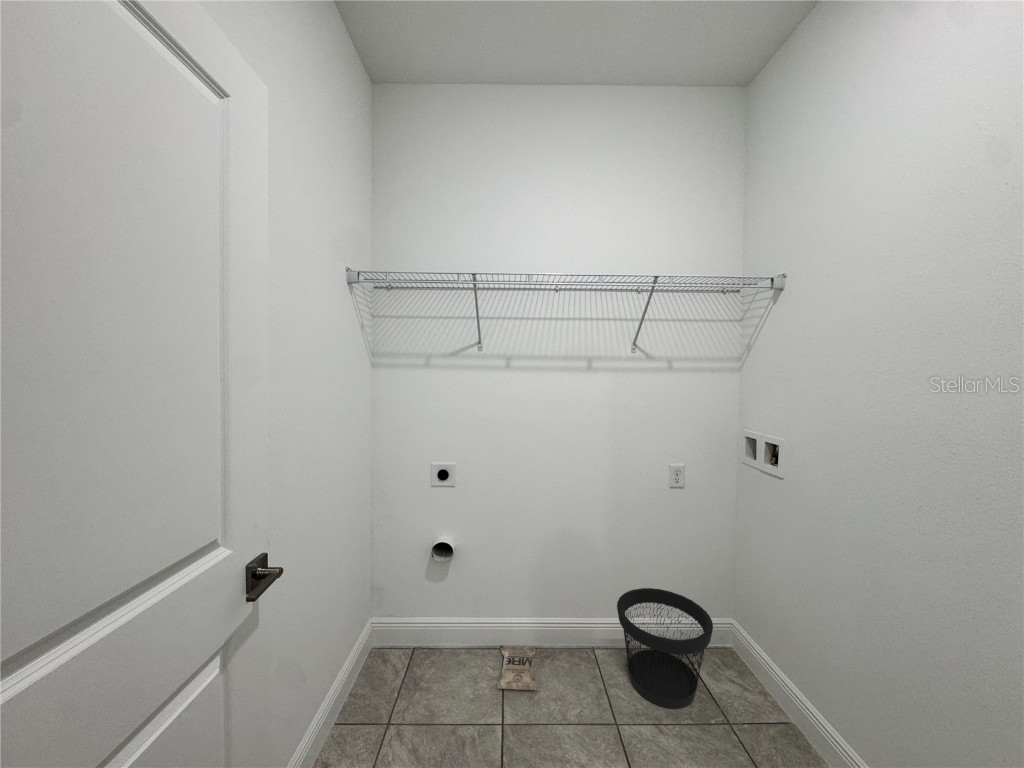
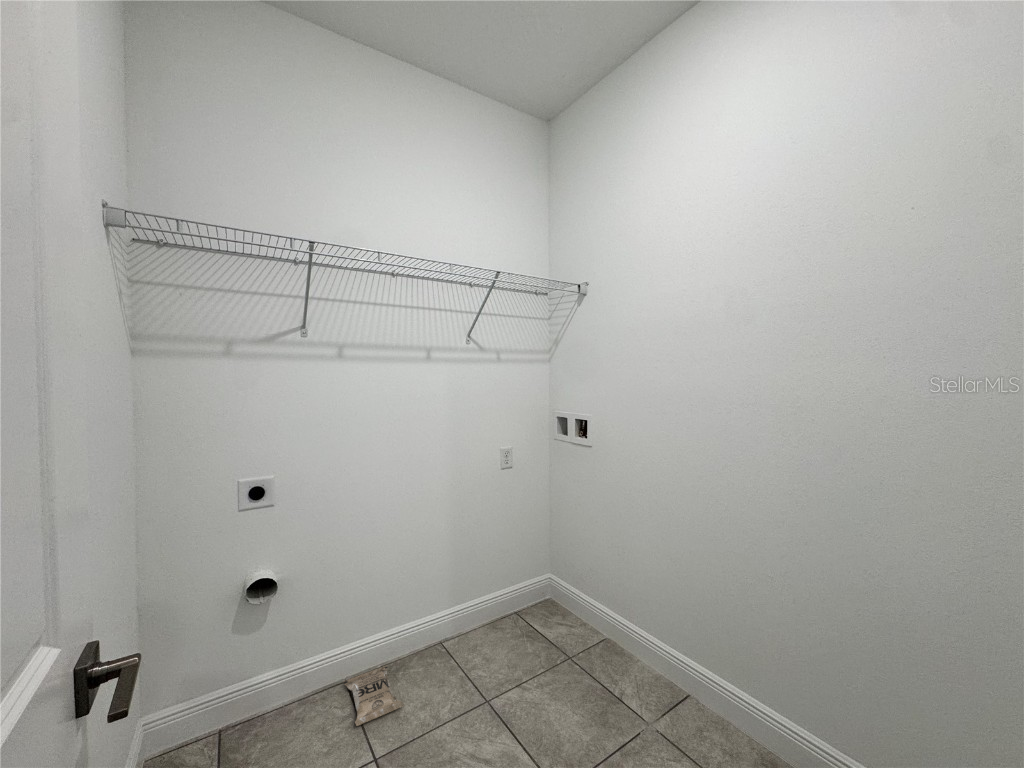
wastebasket: present [617,588,713,709] -> none [469,565,552,668]

